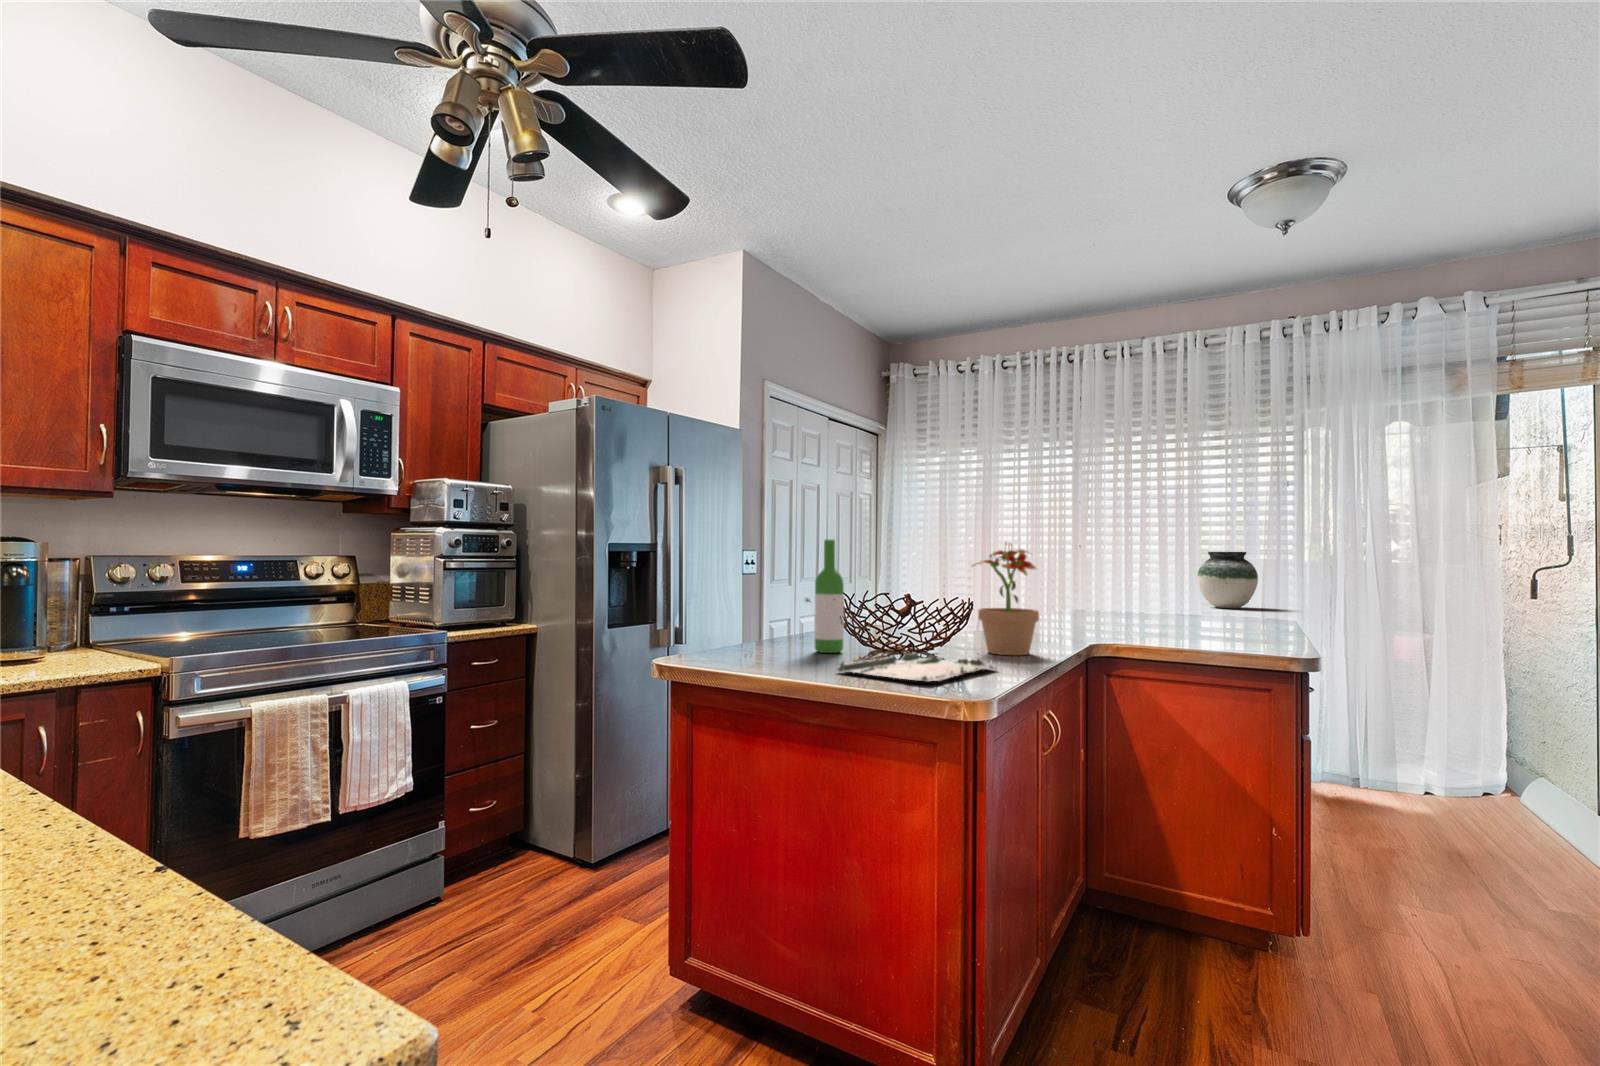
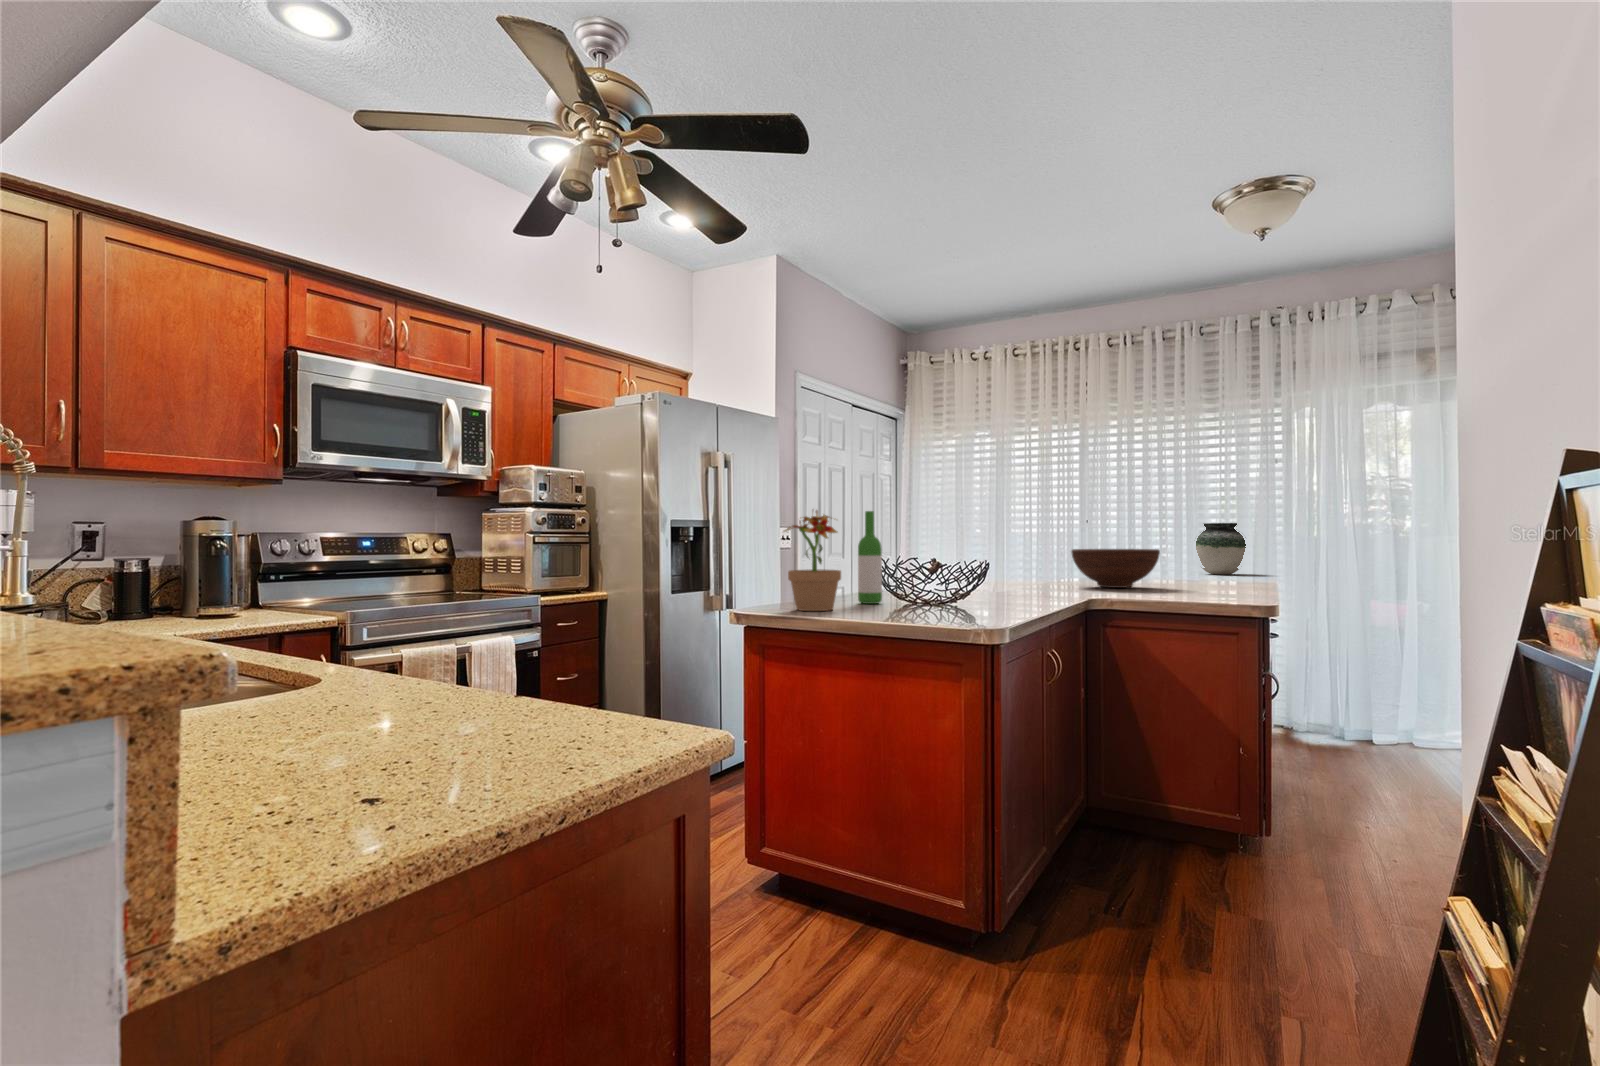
potted plant: present [972,549,1039,655] -> present [784,510,841,611]
fruit bowl: none [1068,582,1170,628] -> present [1071,549,1160,588]
tray: present [837,652,996,682] -> none [881,596,1009,617]

